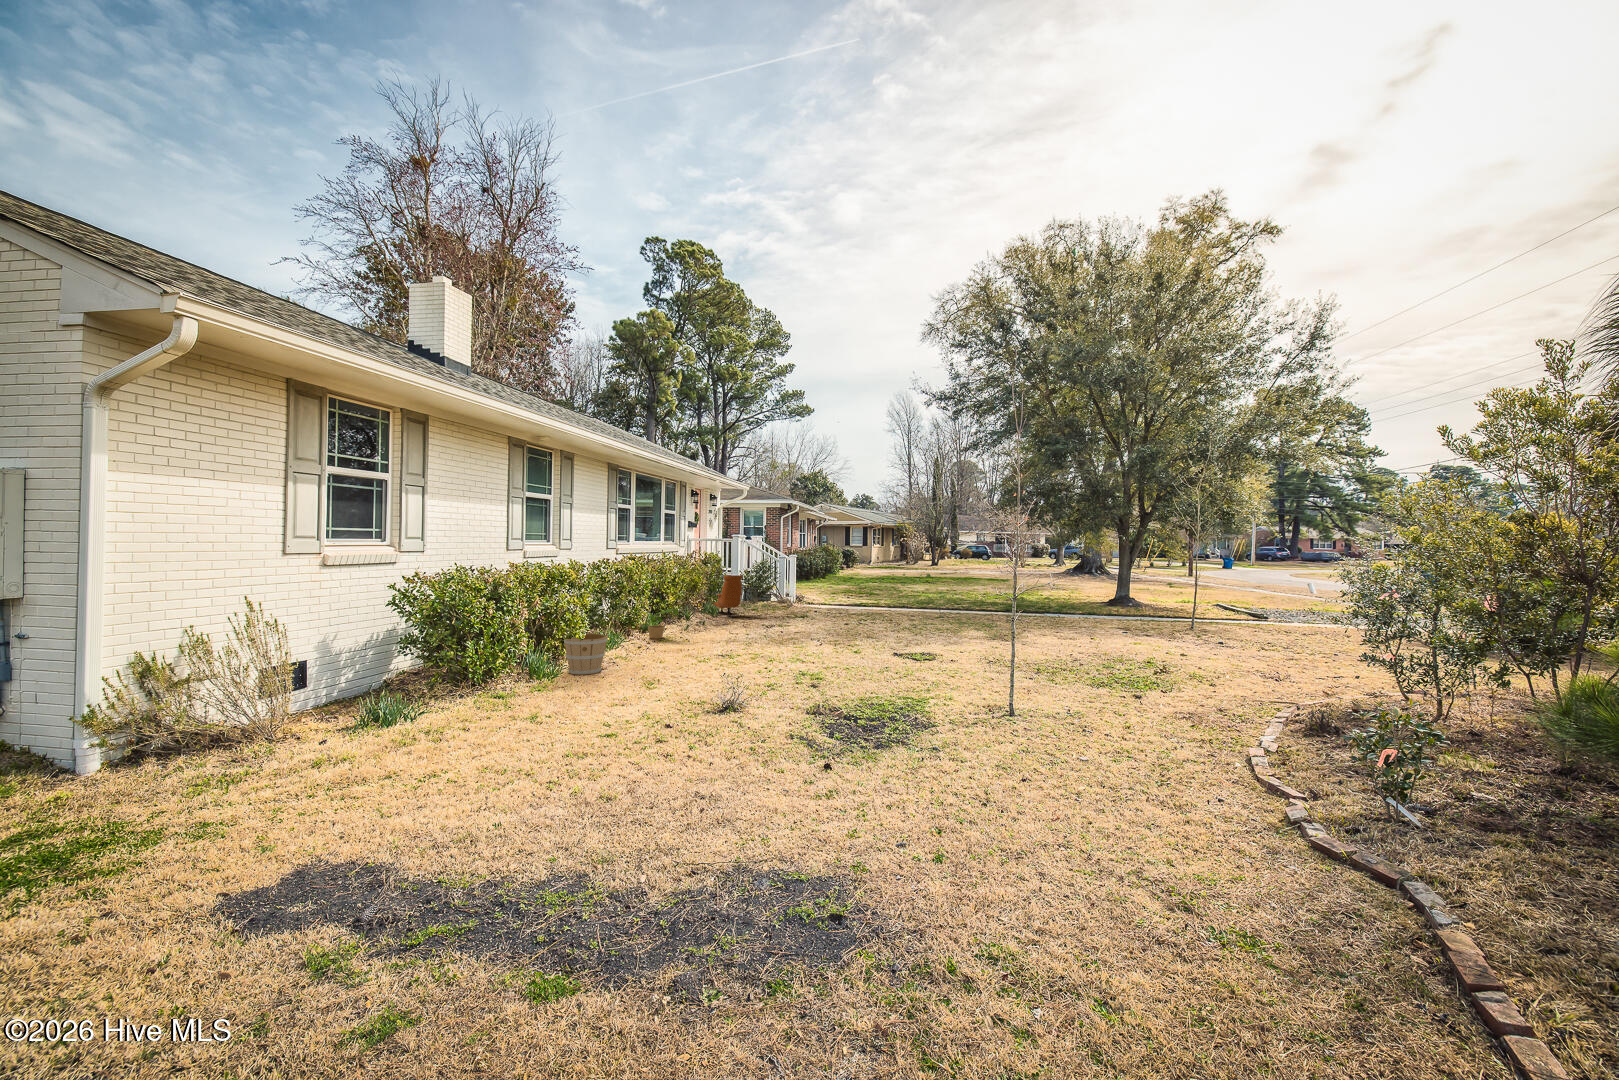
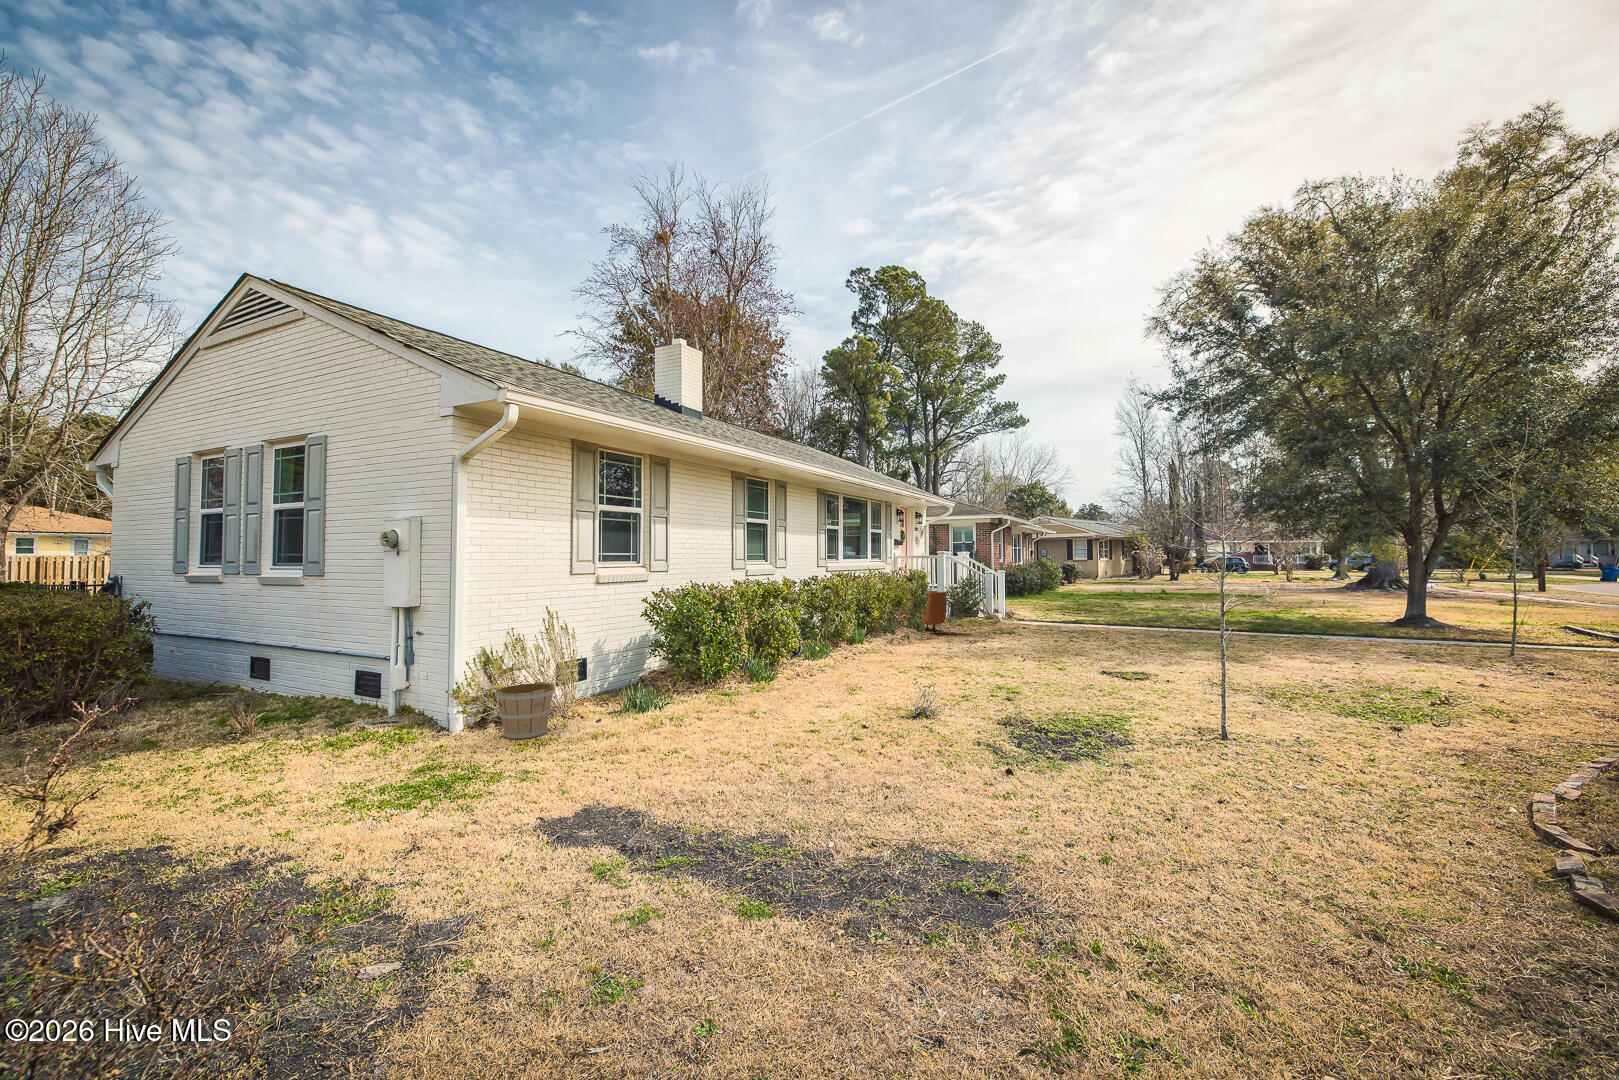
potted plant: present [648,609,678,639] -> none [854,624,882,652]
wooden bucket: present [564,633,608,675] -> present [495,682,555,739]

